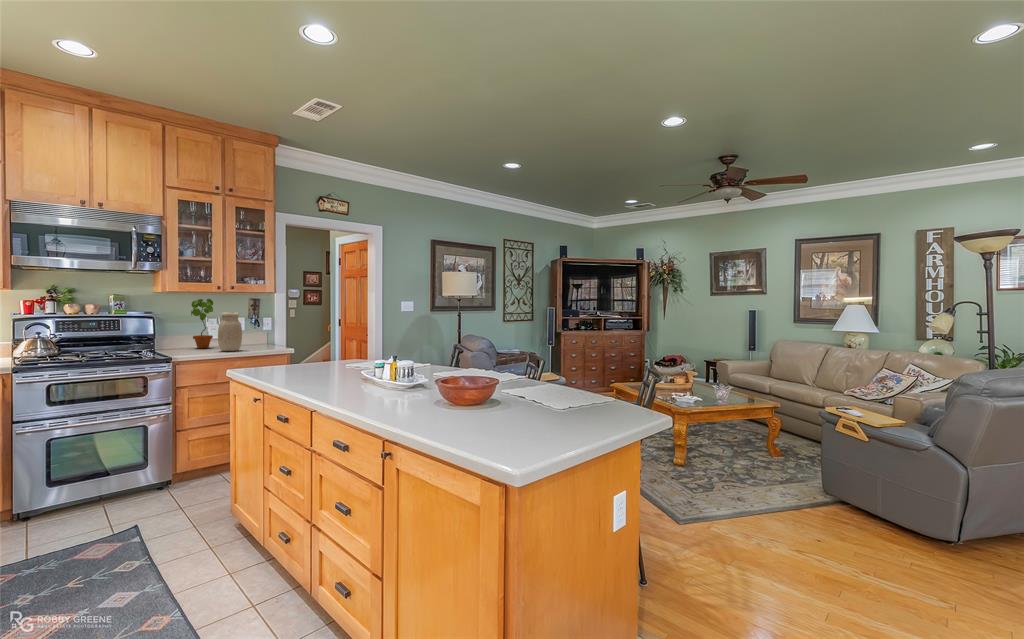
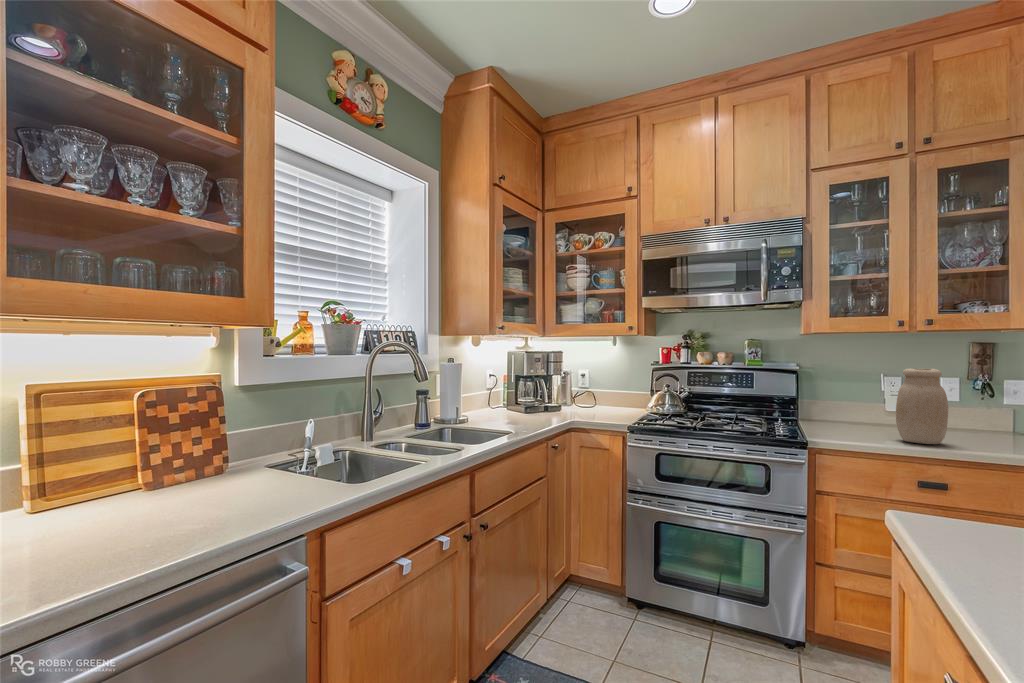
potted plant: present [191,299,213,348] -> none [853,343,892,429]

